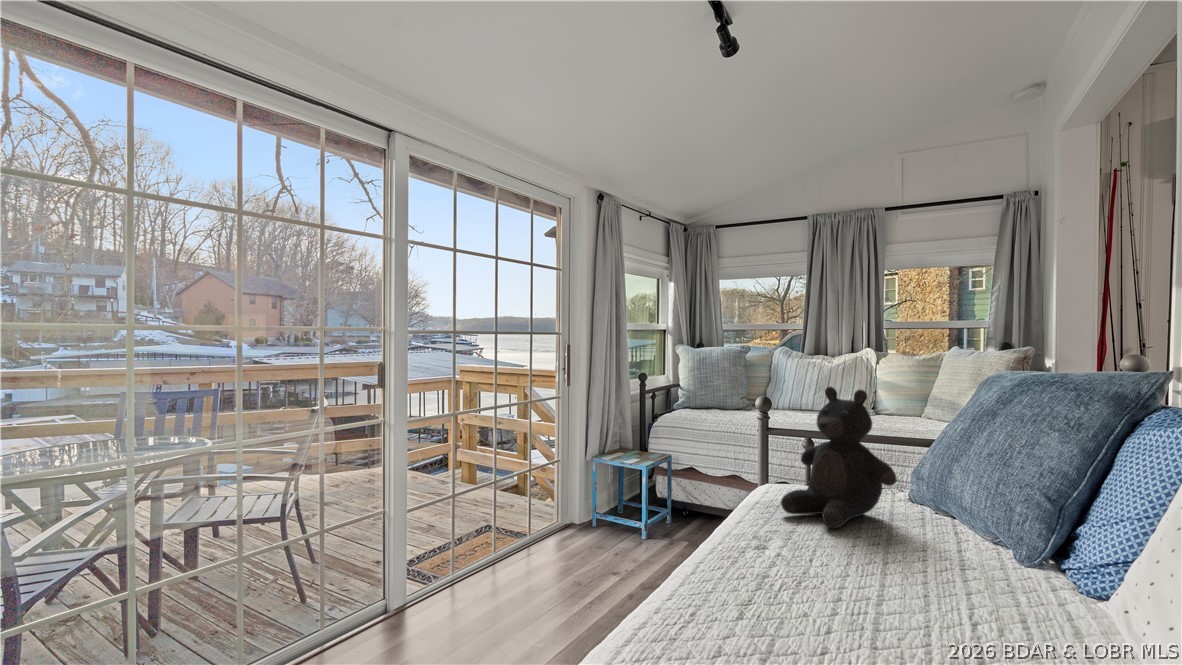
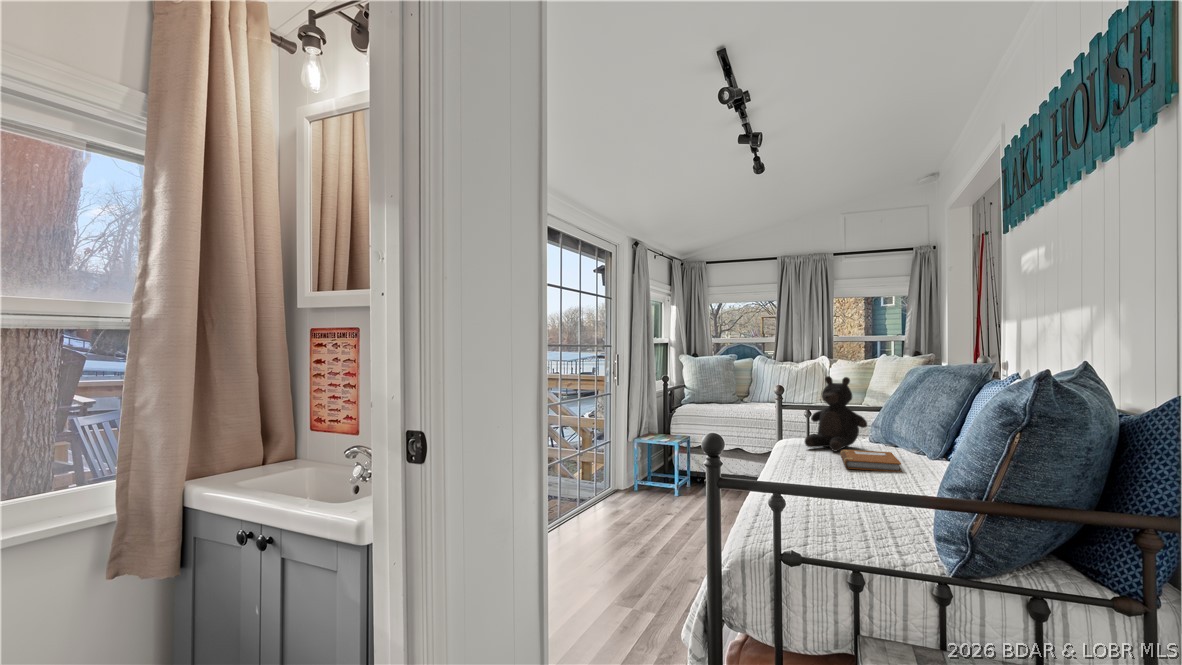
notebook: none [826,534,949,613] -> present [840,450,901,472]

